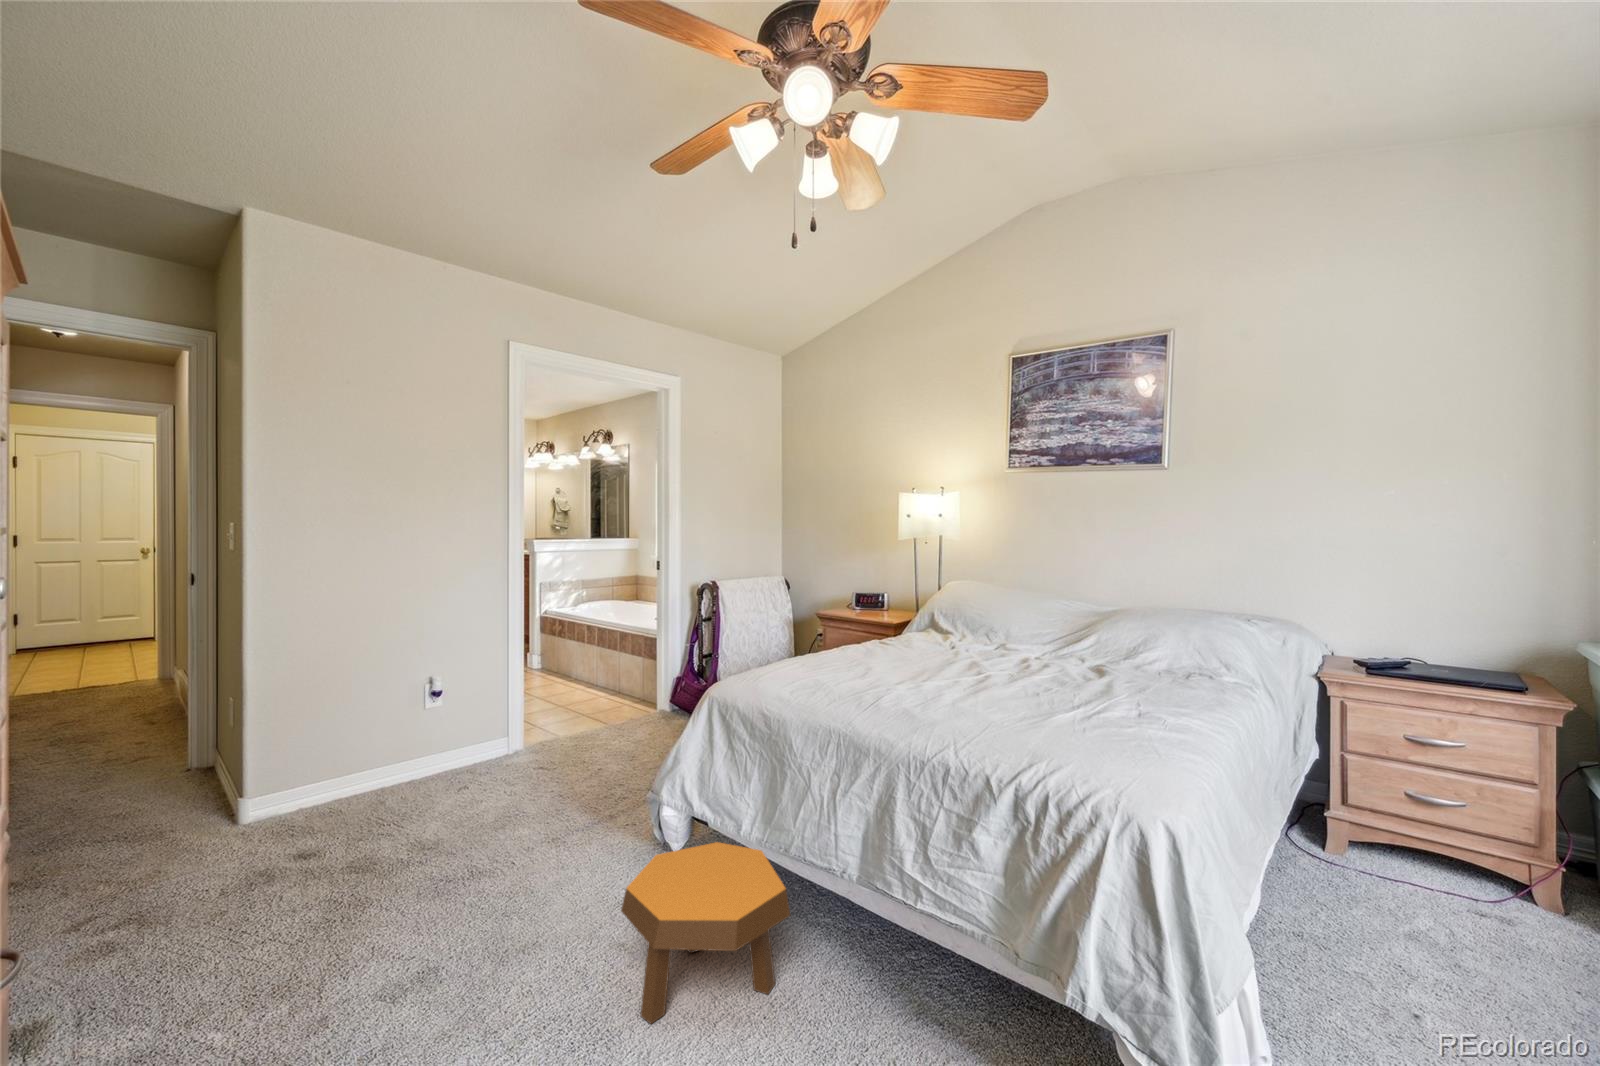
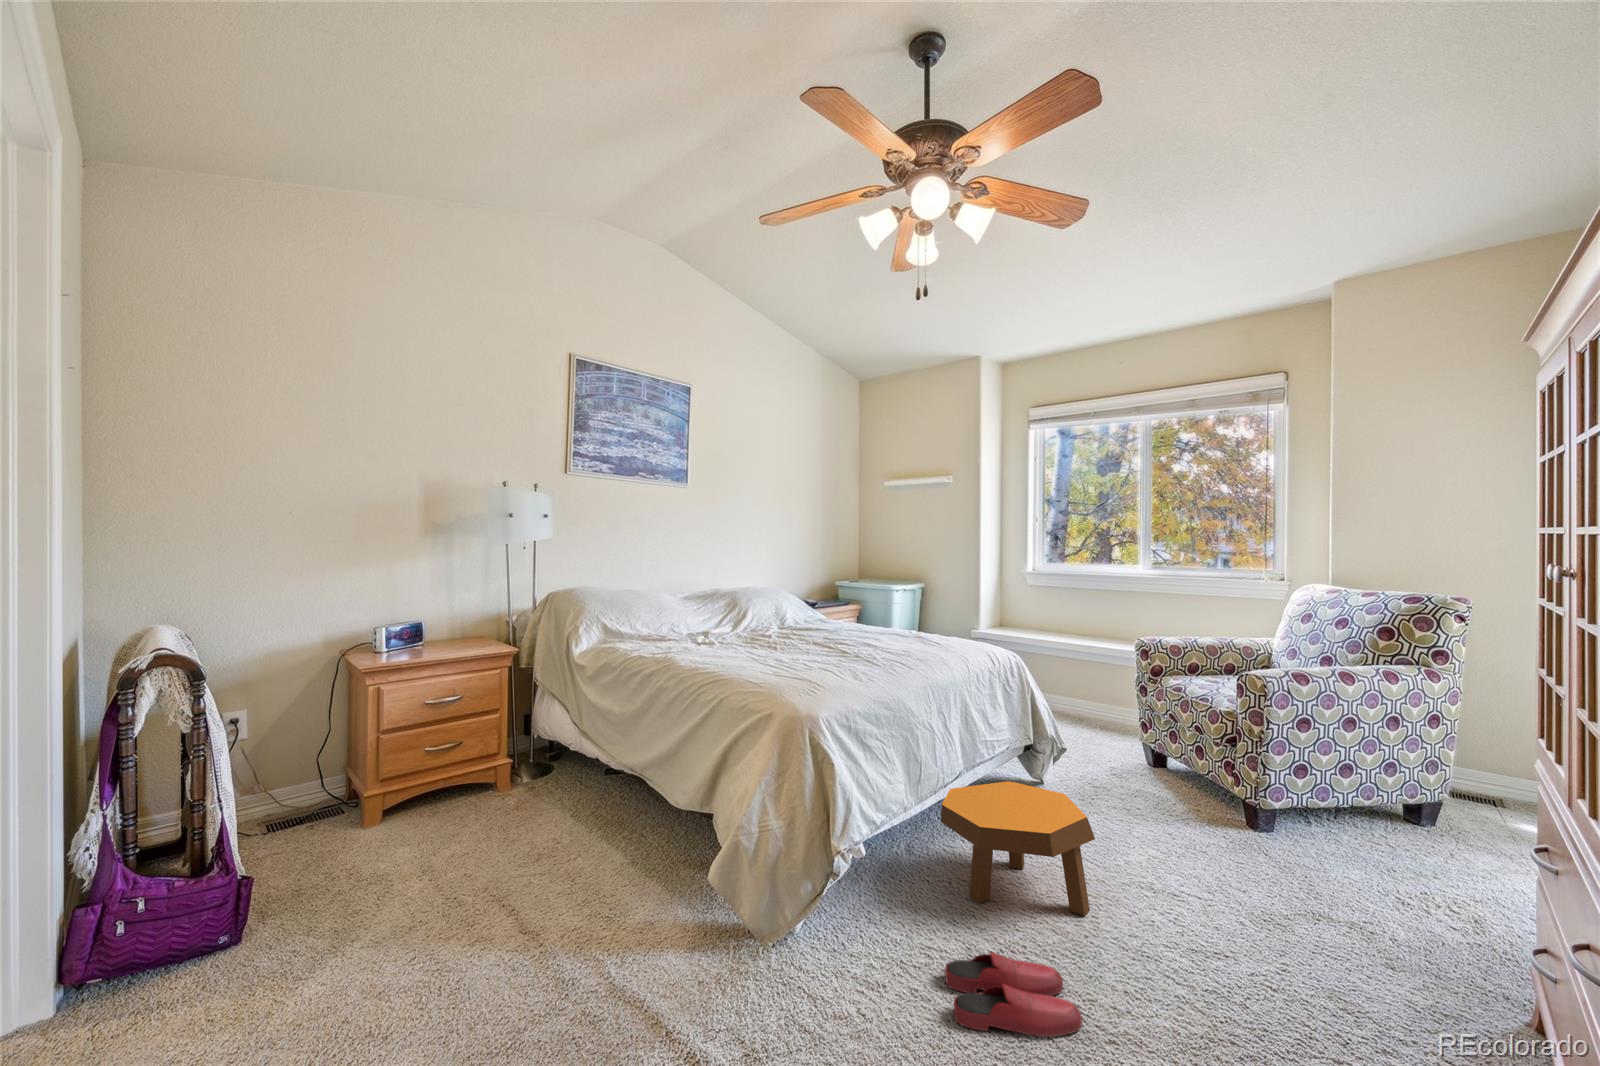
slippers: none [489,904,584,972] -> present [945,951,1082,1037]

